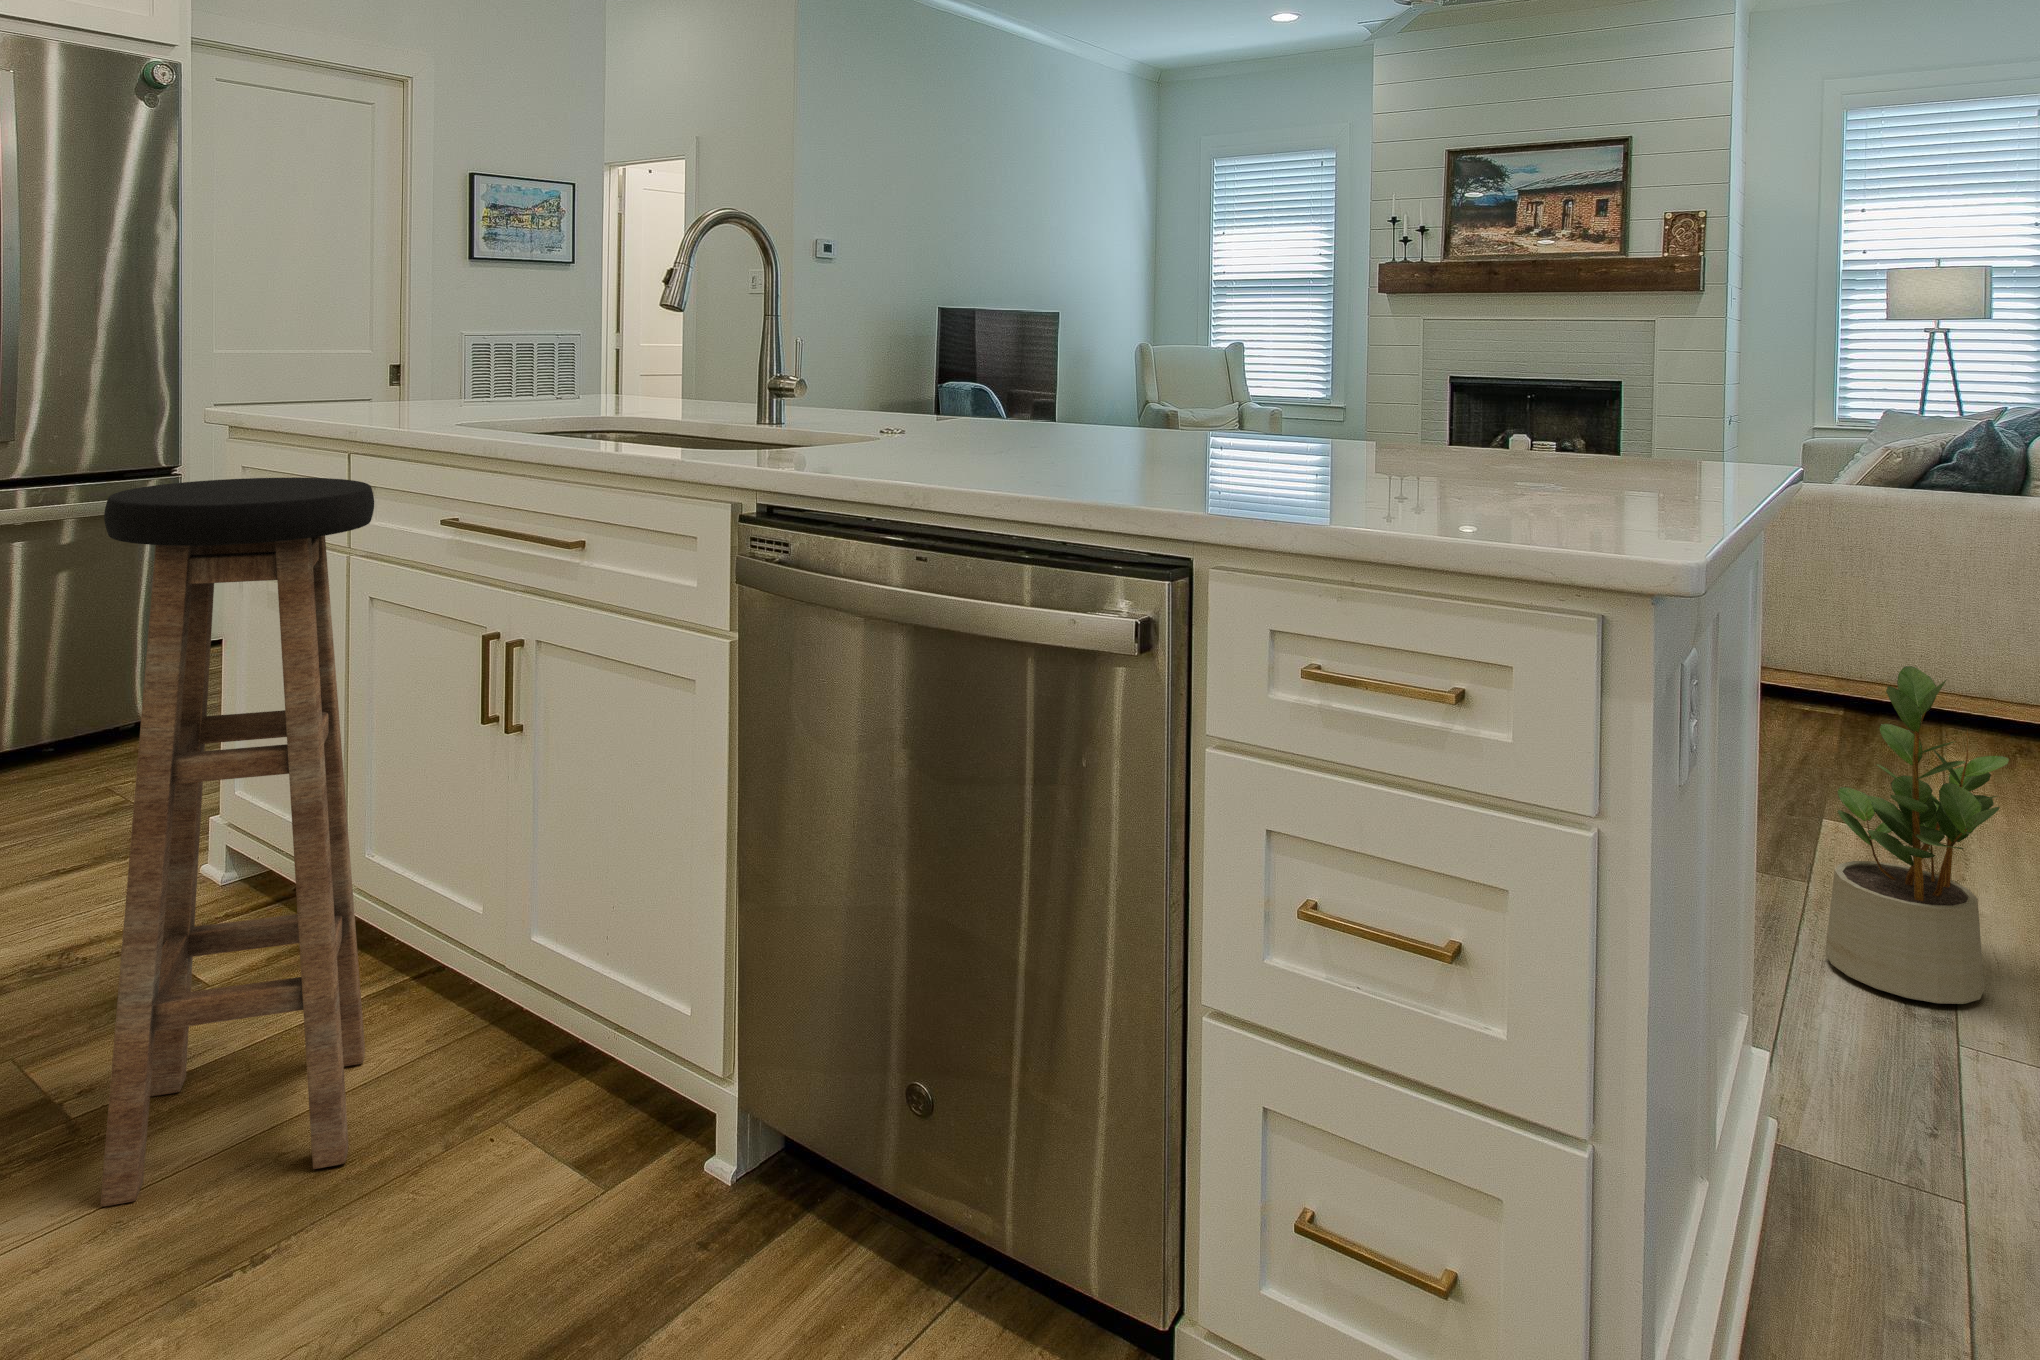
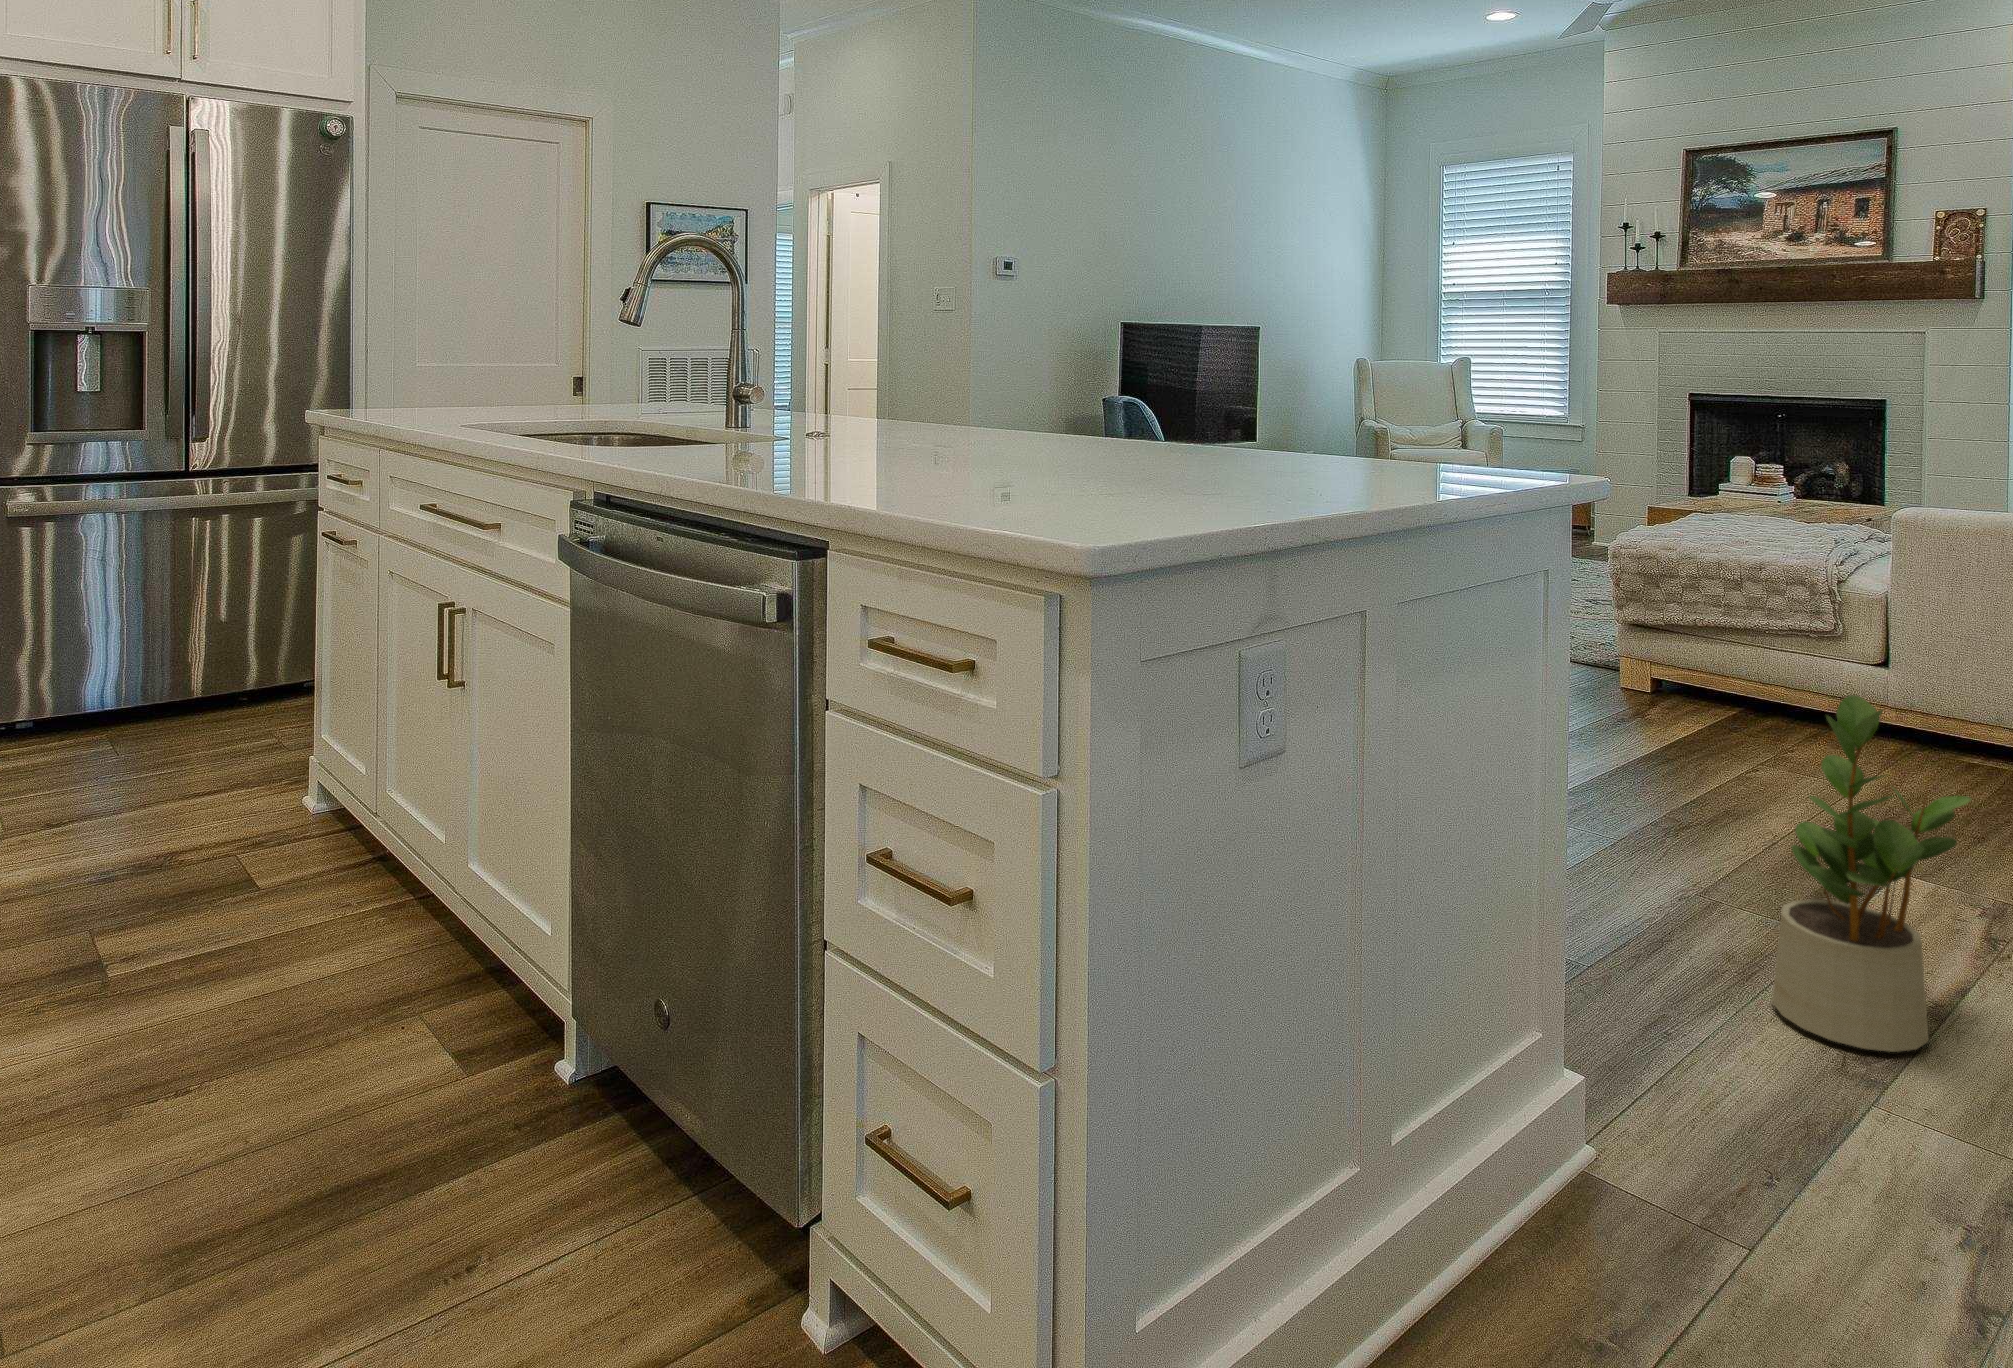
bar stool: present [101,478,374,1206] -> none [98,466,349,1044]

